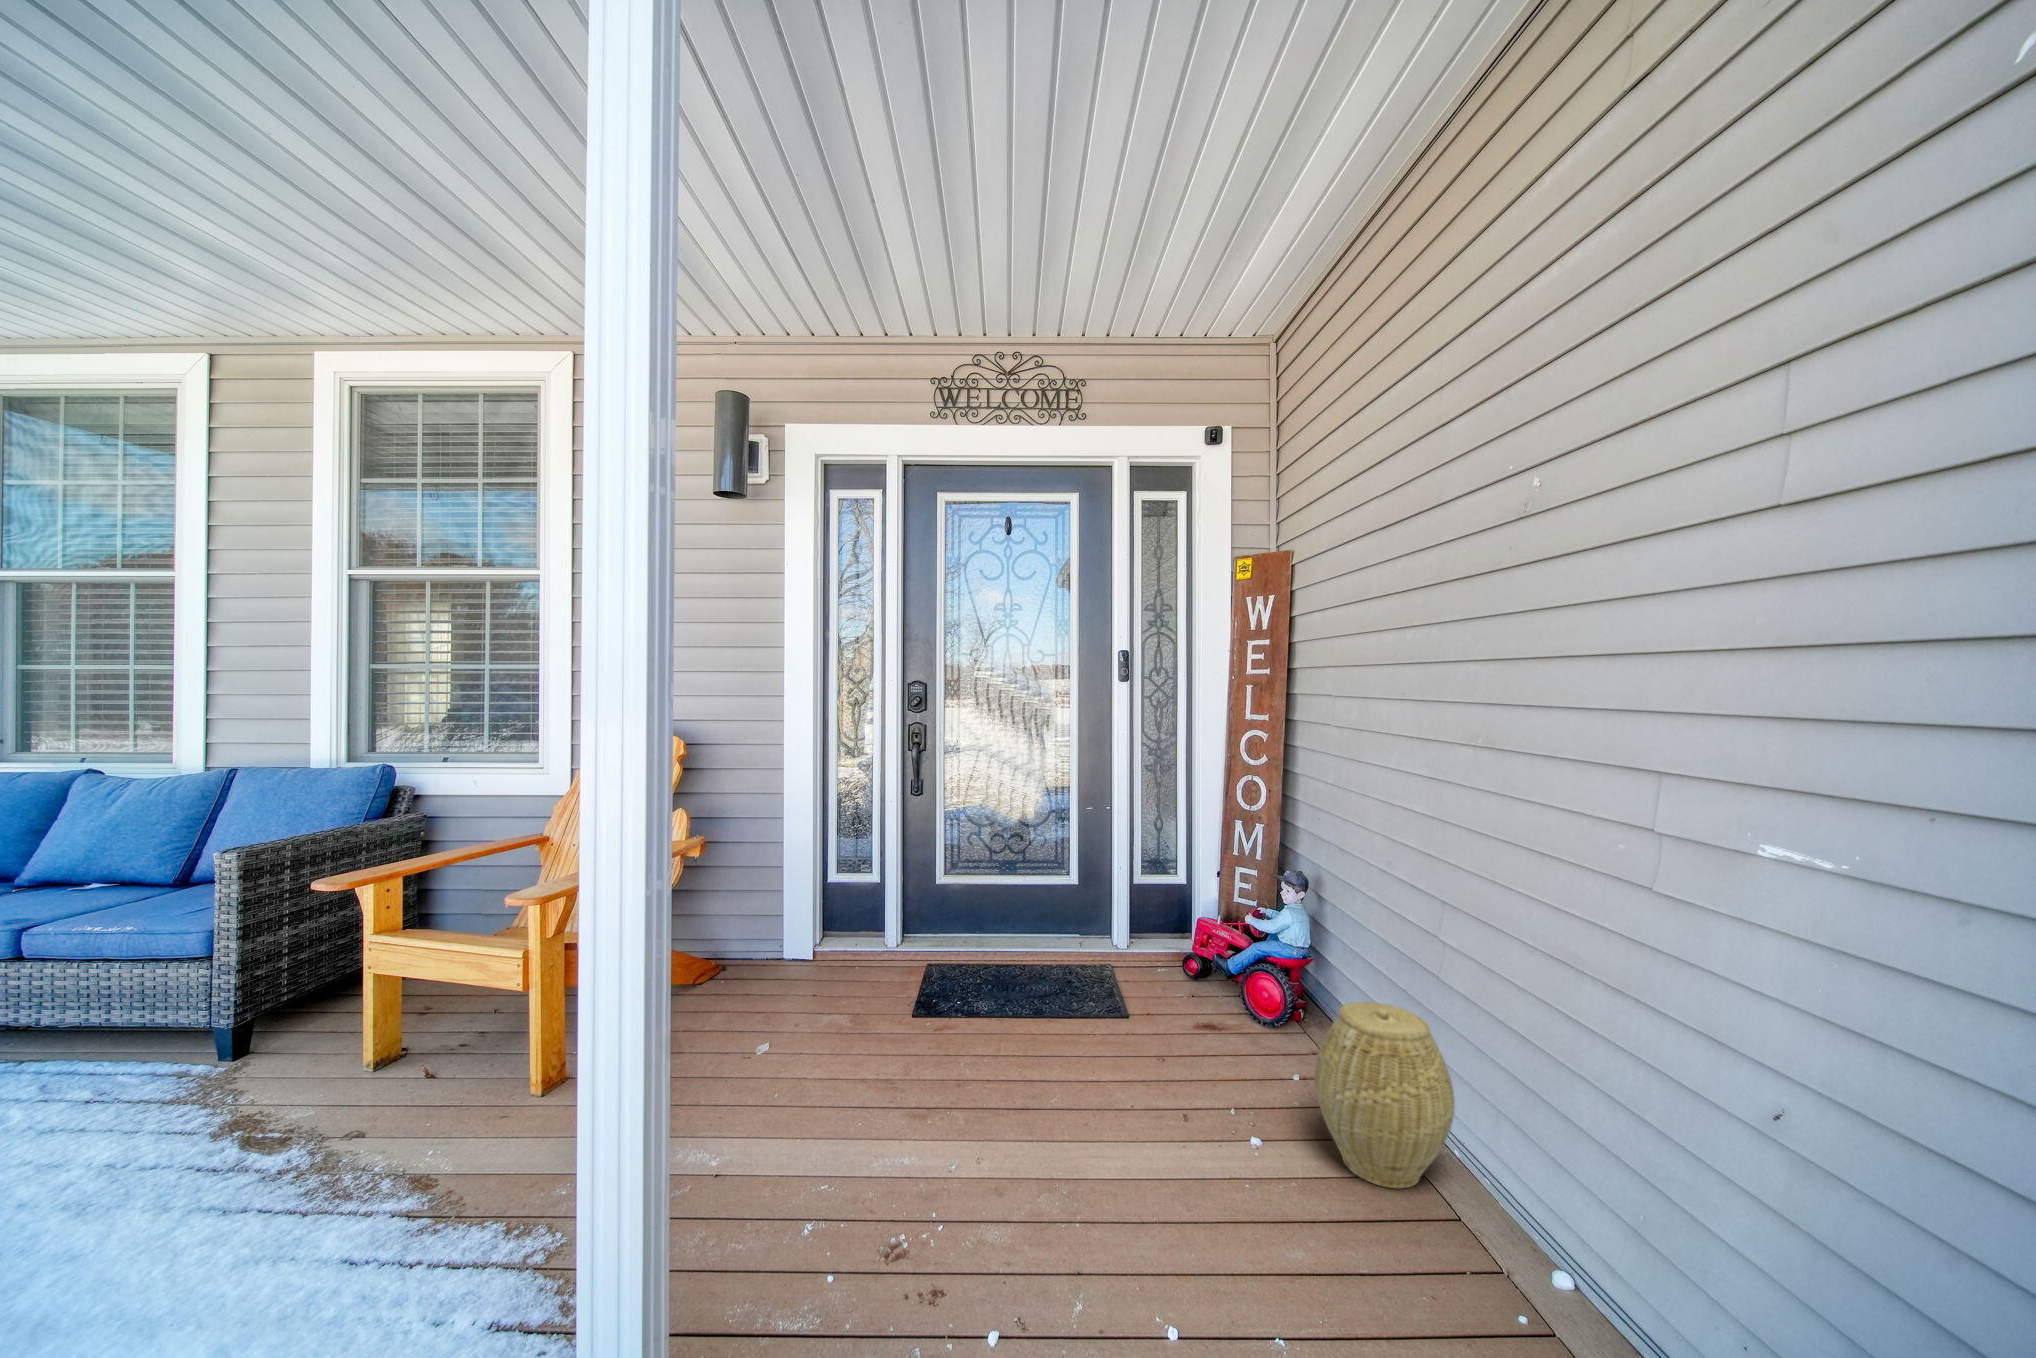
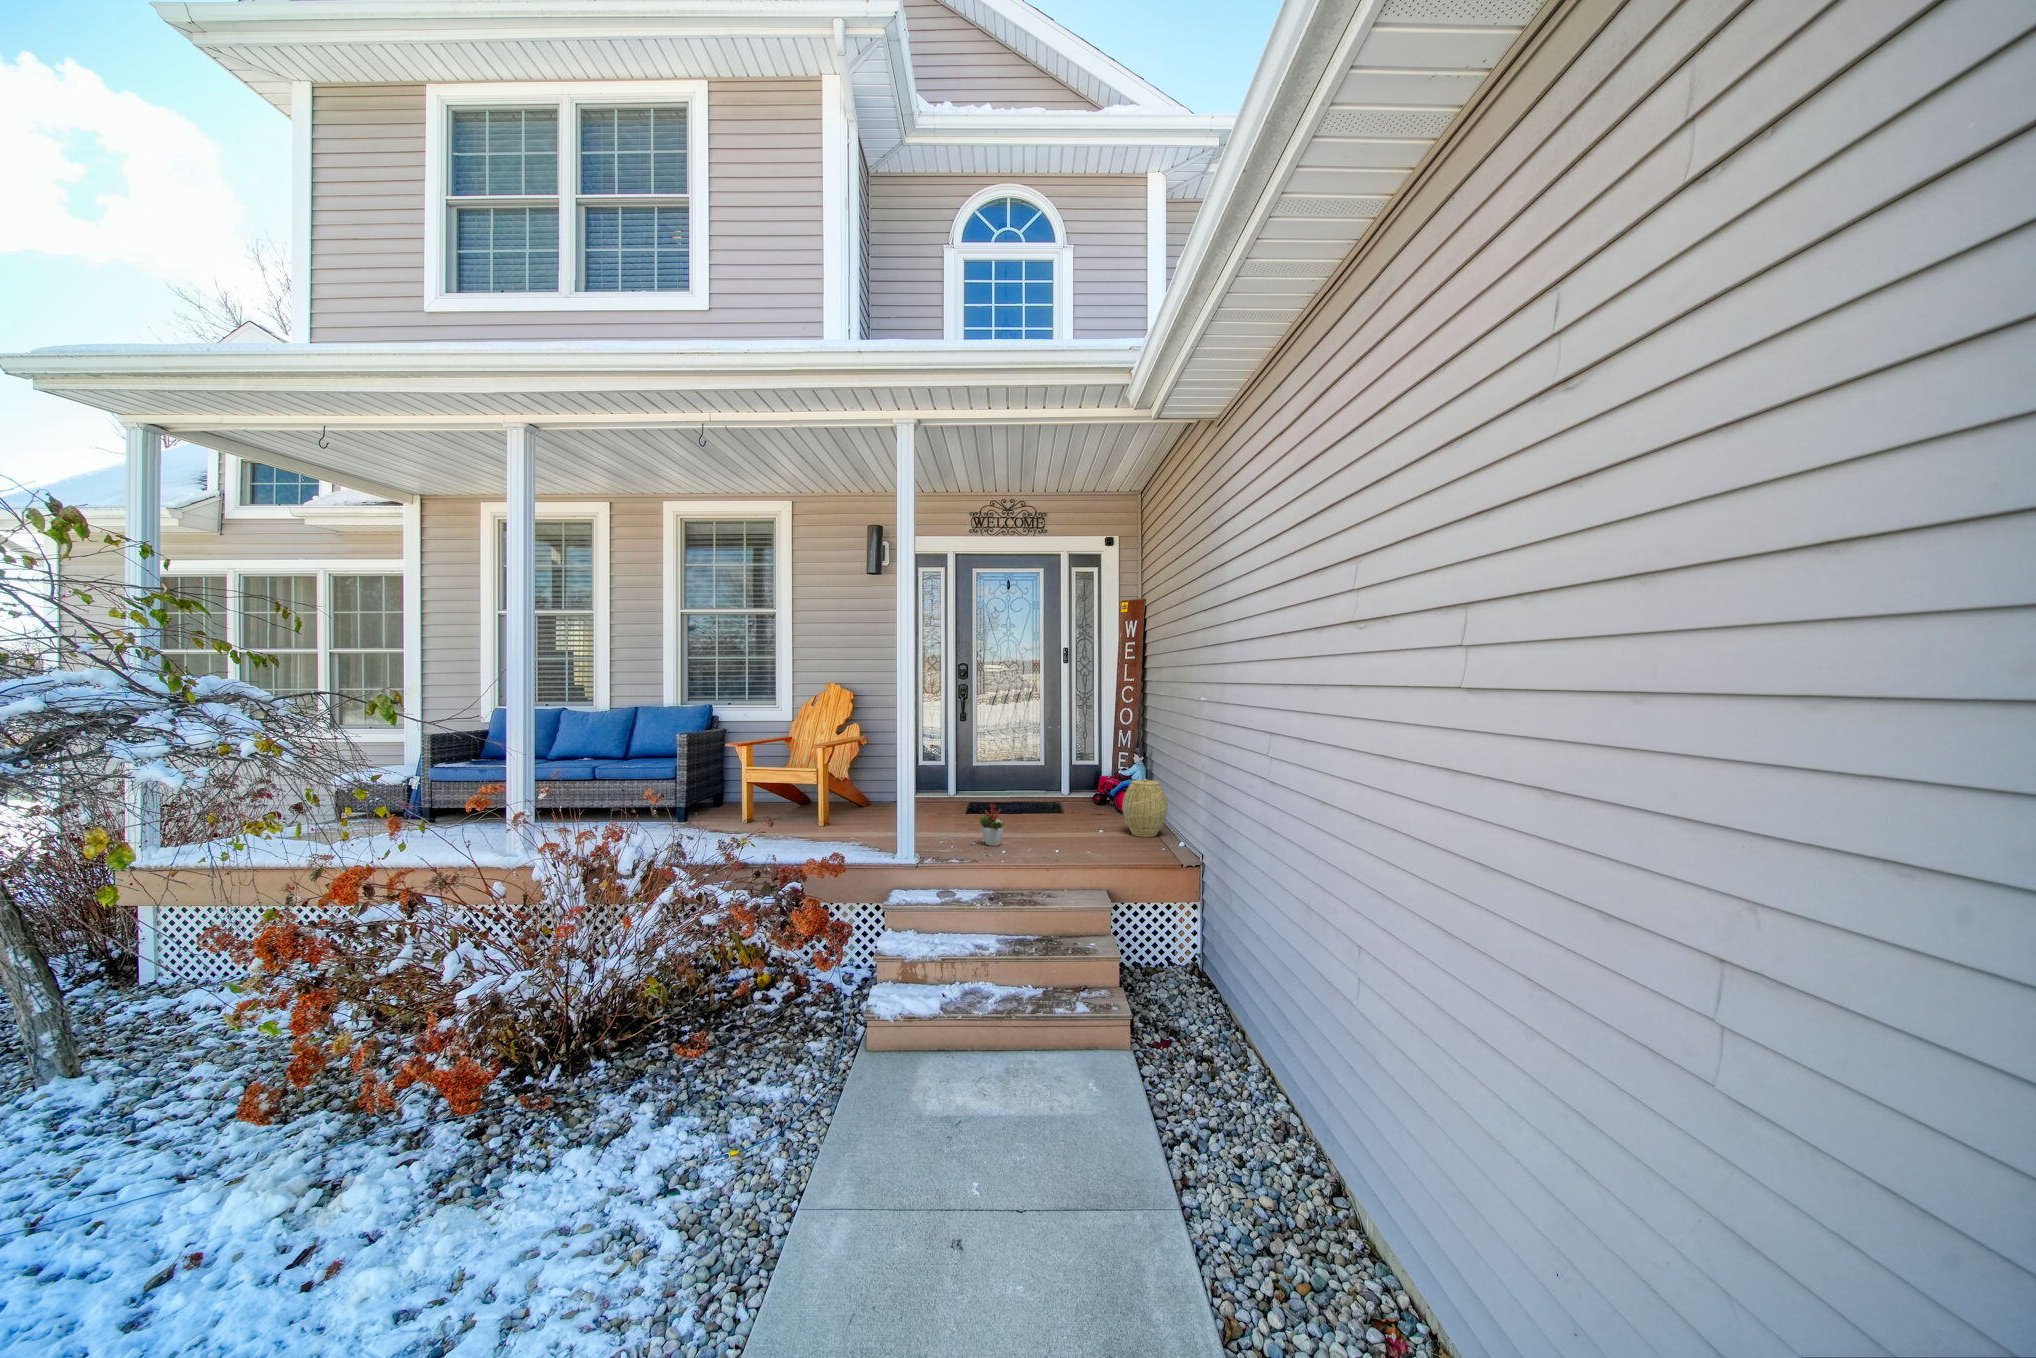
decorative plant: none [898,1140,979,1294] -> present [979,804,1004,846]

